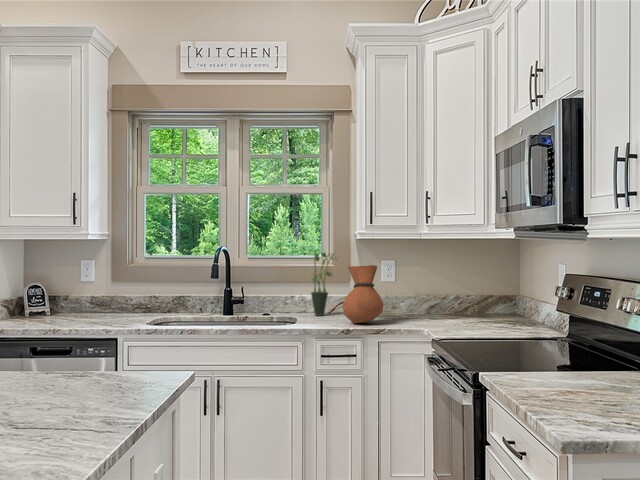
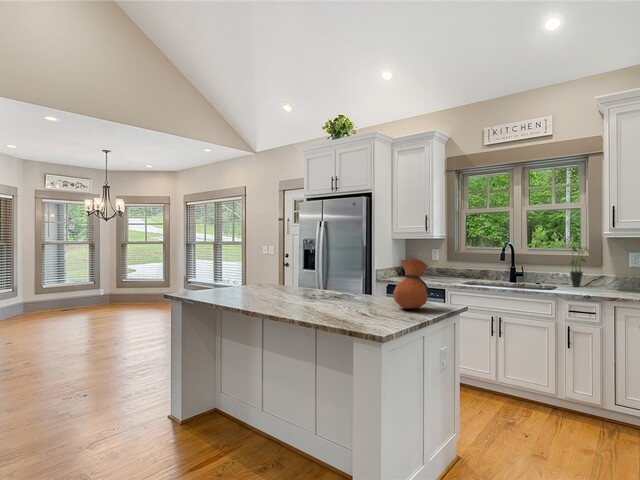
vase: present [342,265,384,323] -> present [393,259,428,309]

